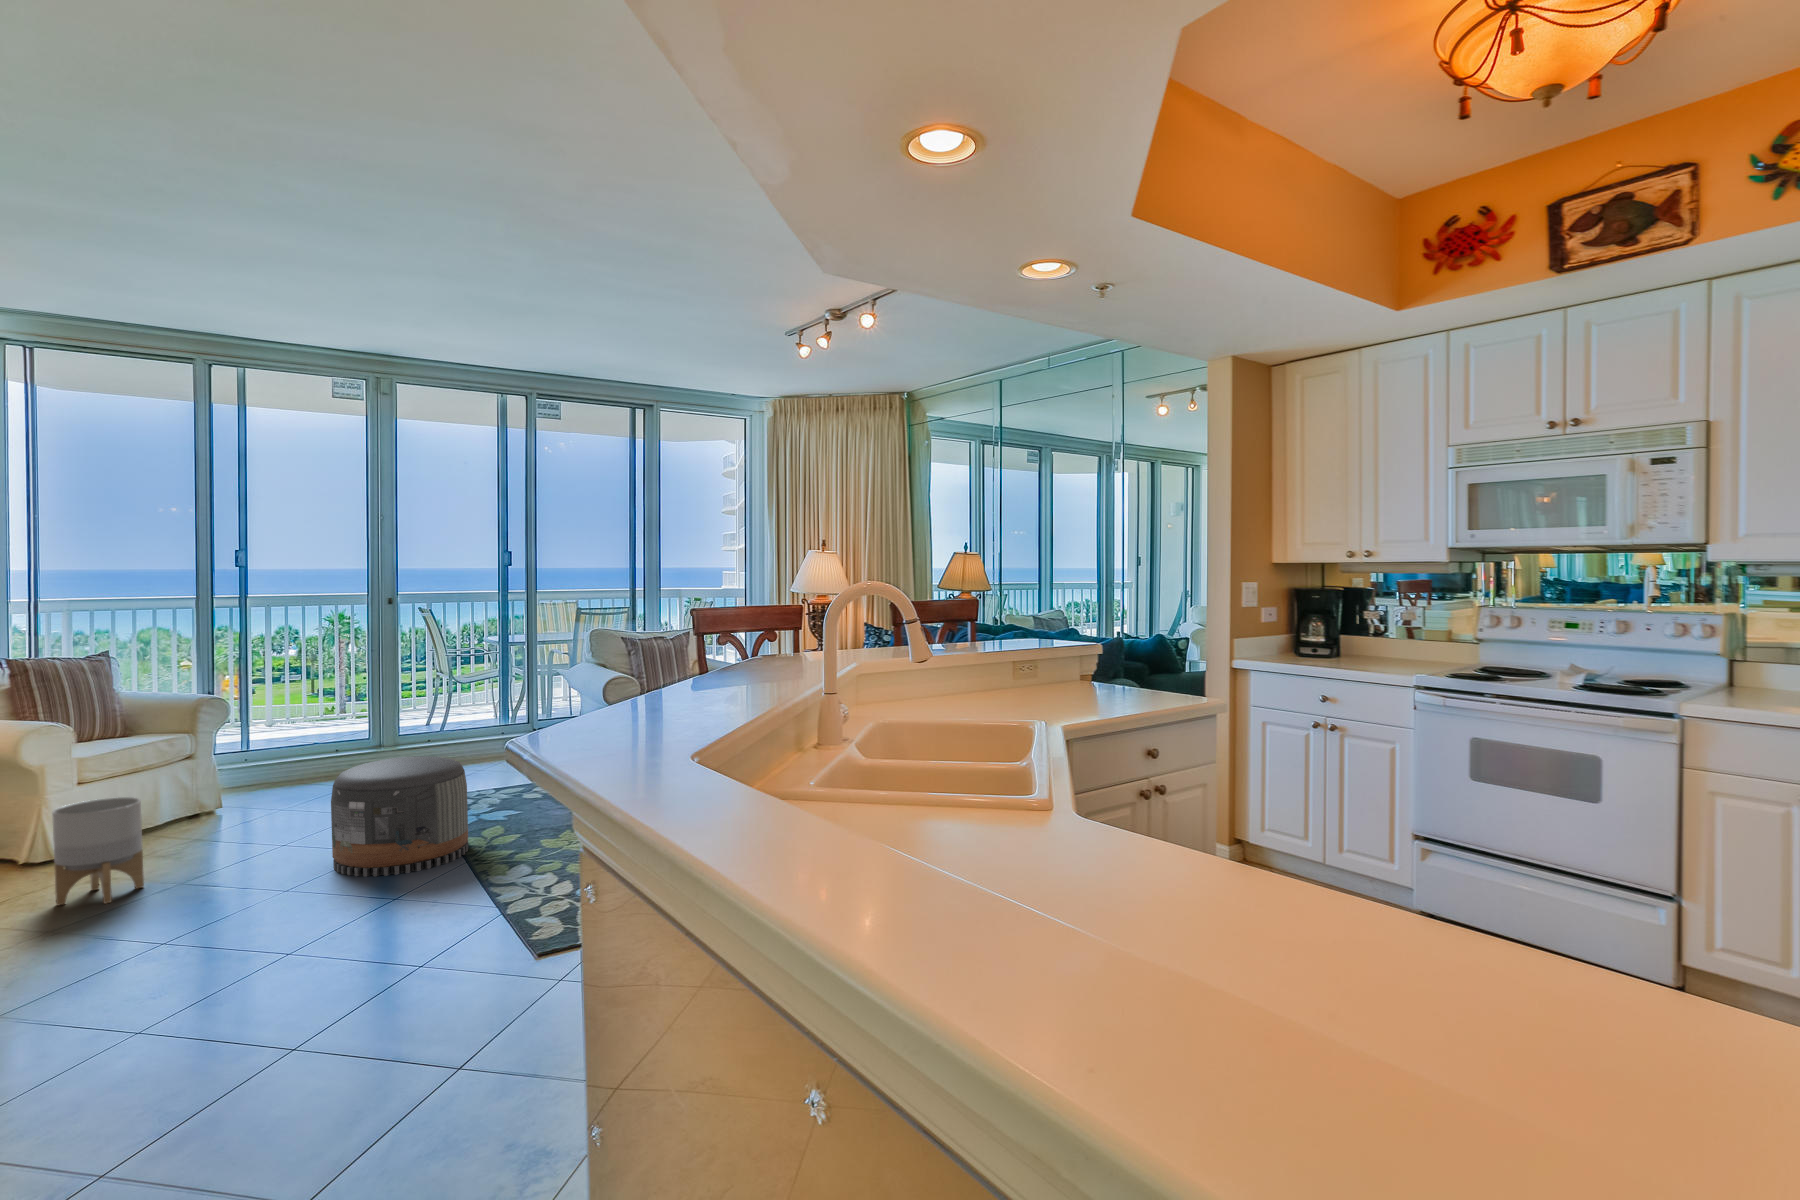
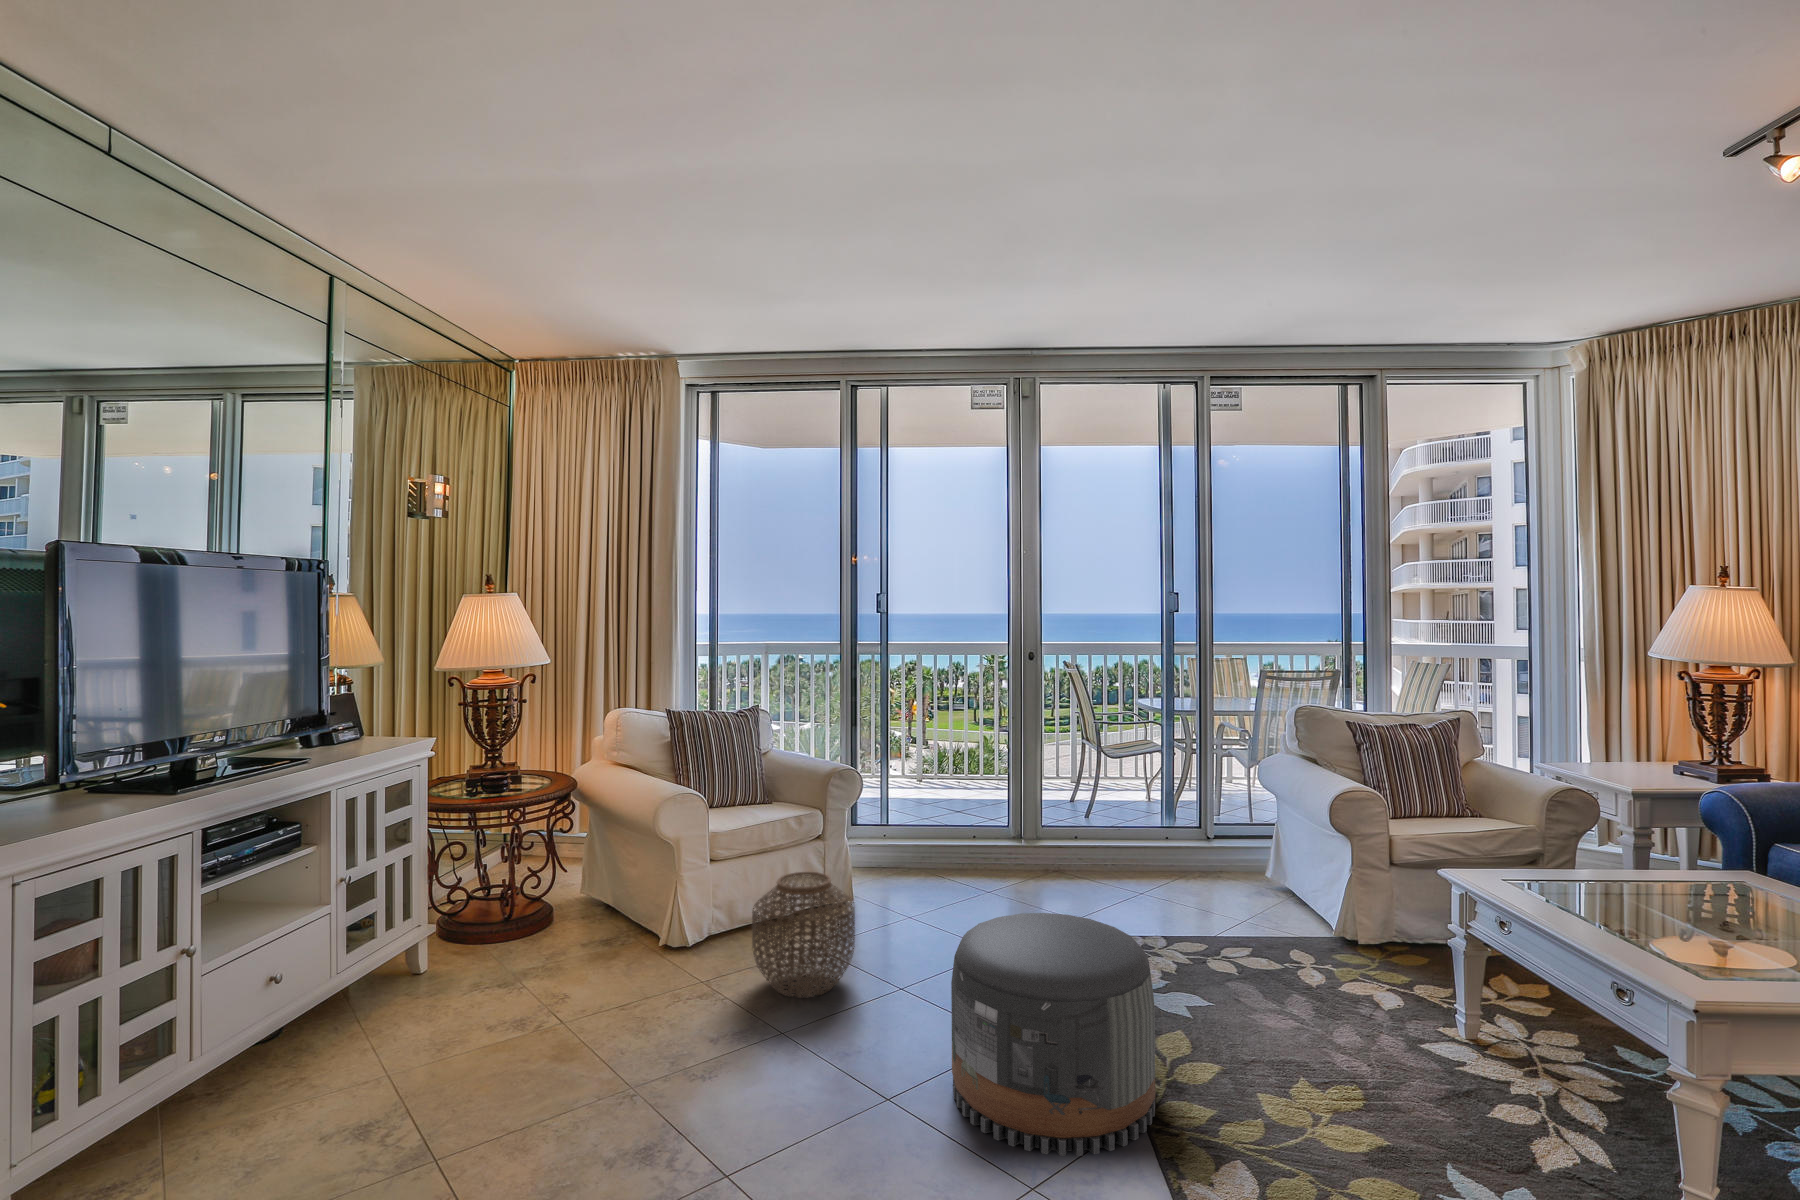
woven basket: none [143,769,241,860] -> present [752,872,855,997]
planter: present [52,797,144,905] -> none [639,914,732,1078]

